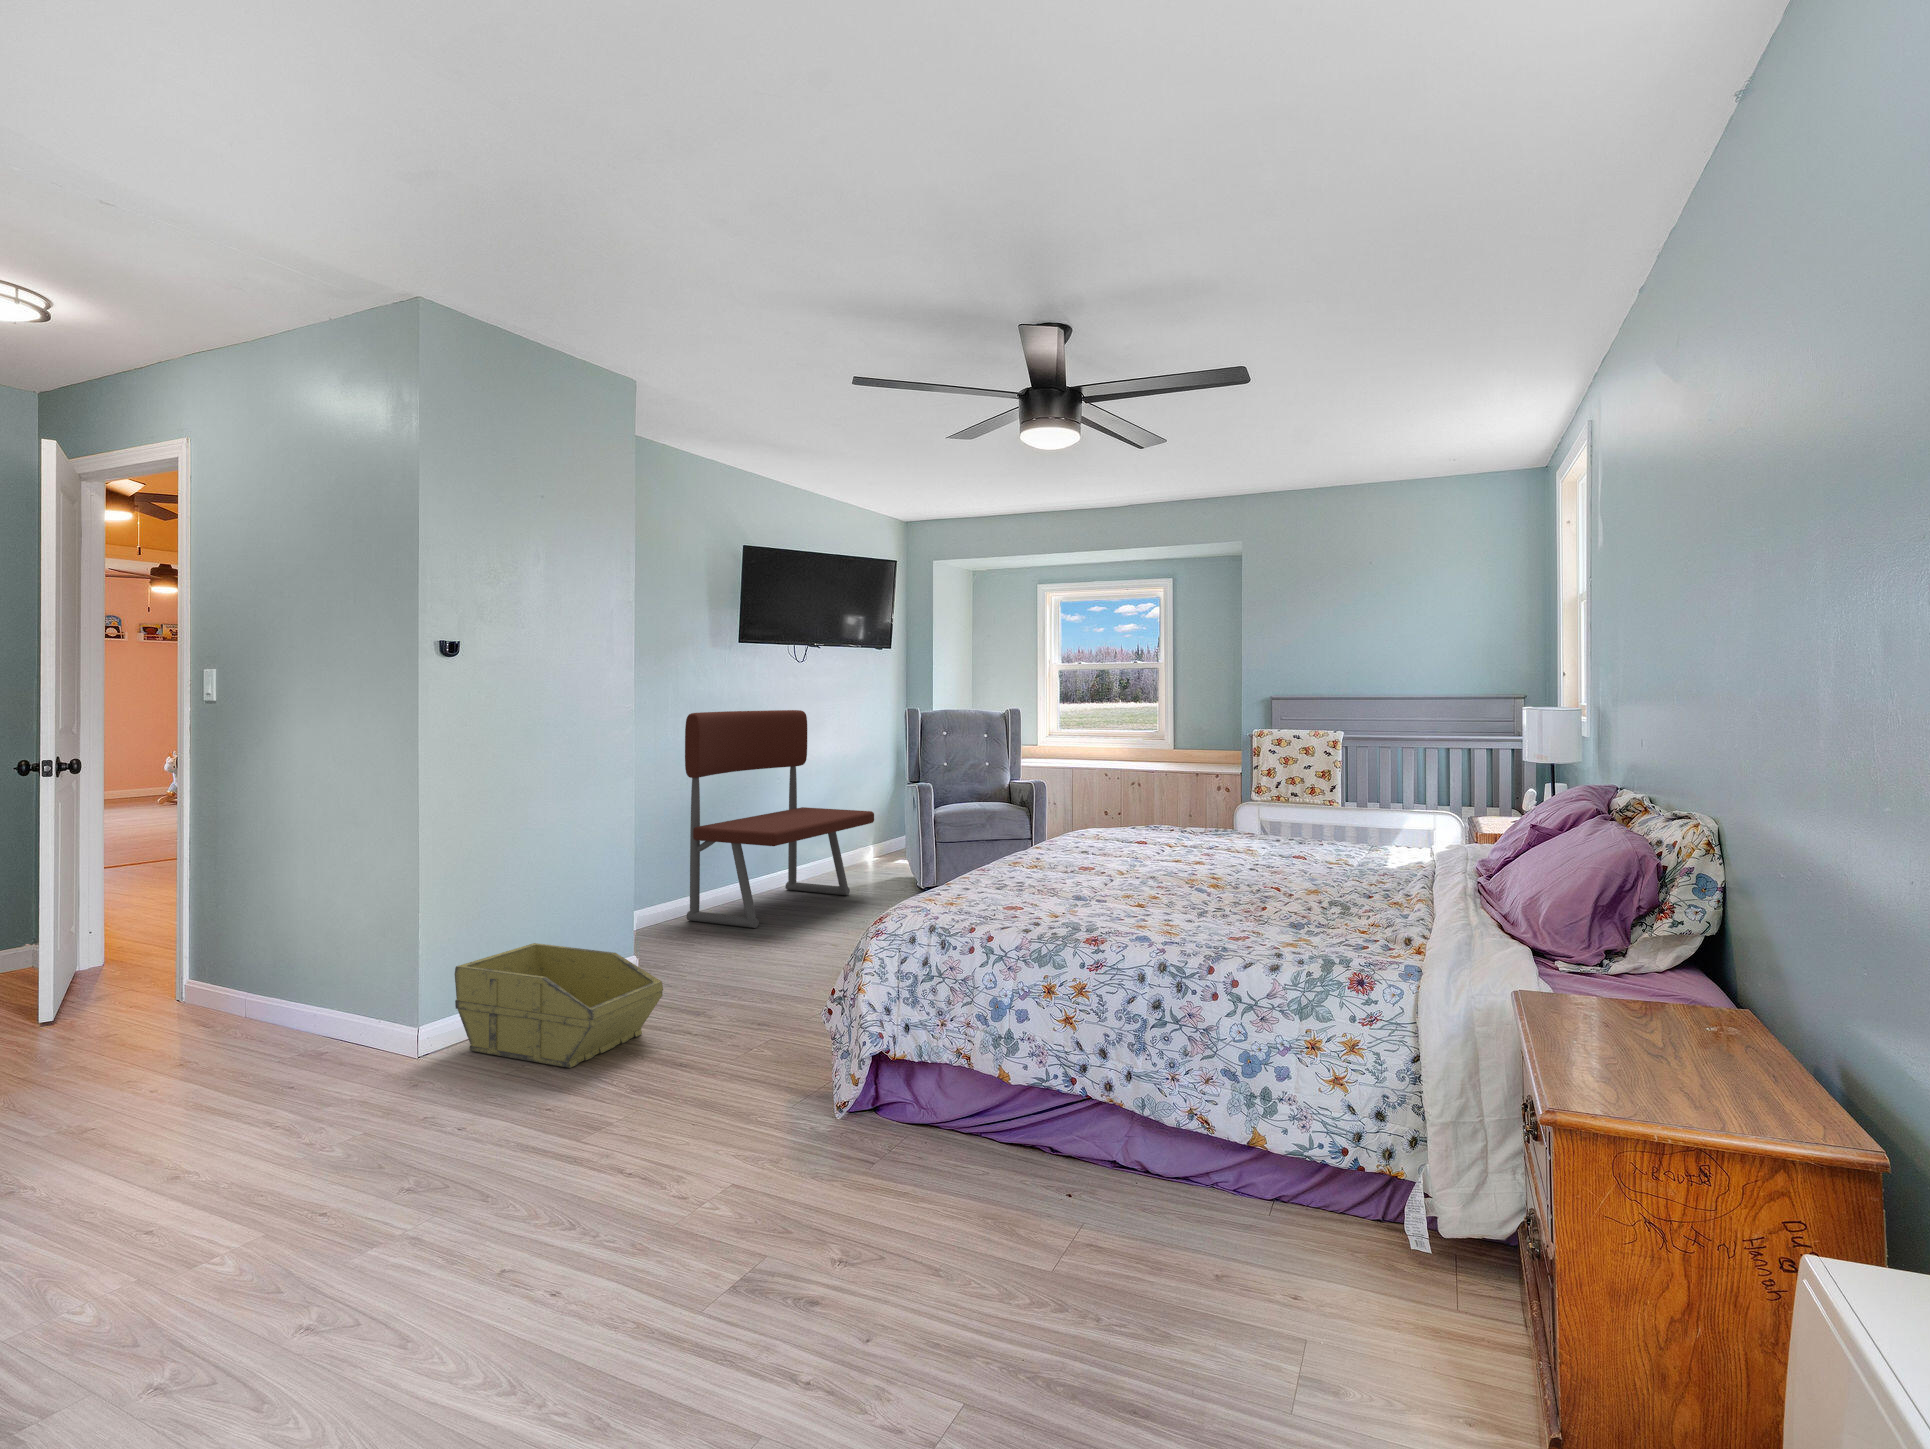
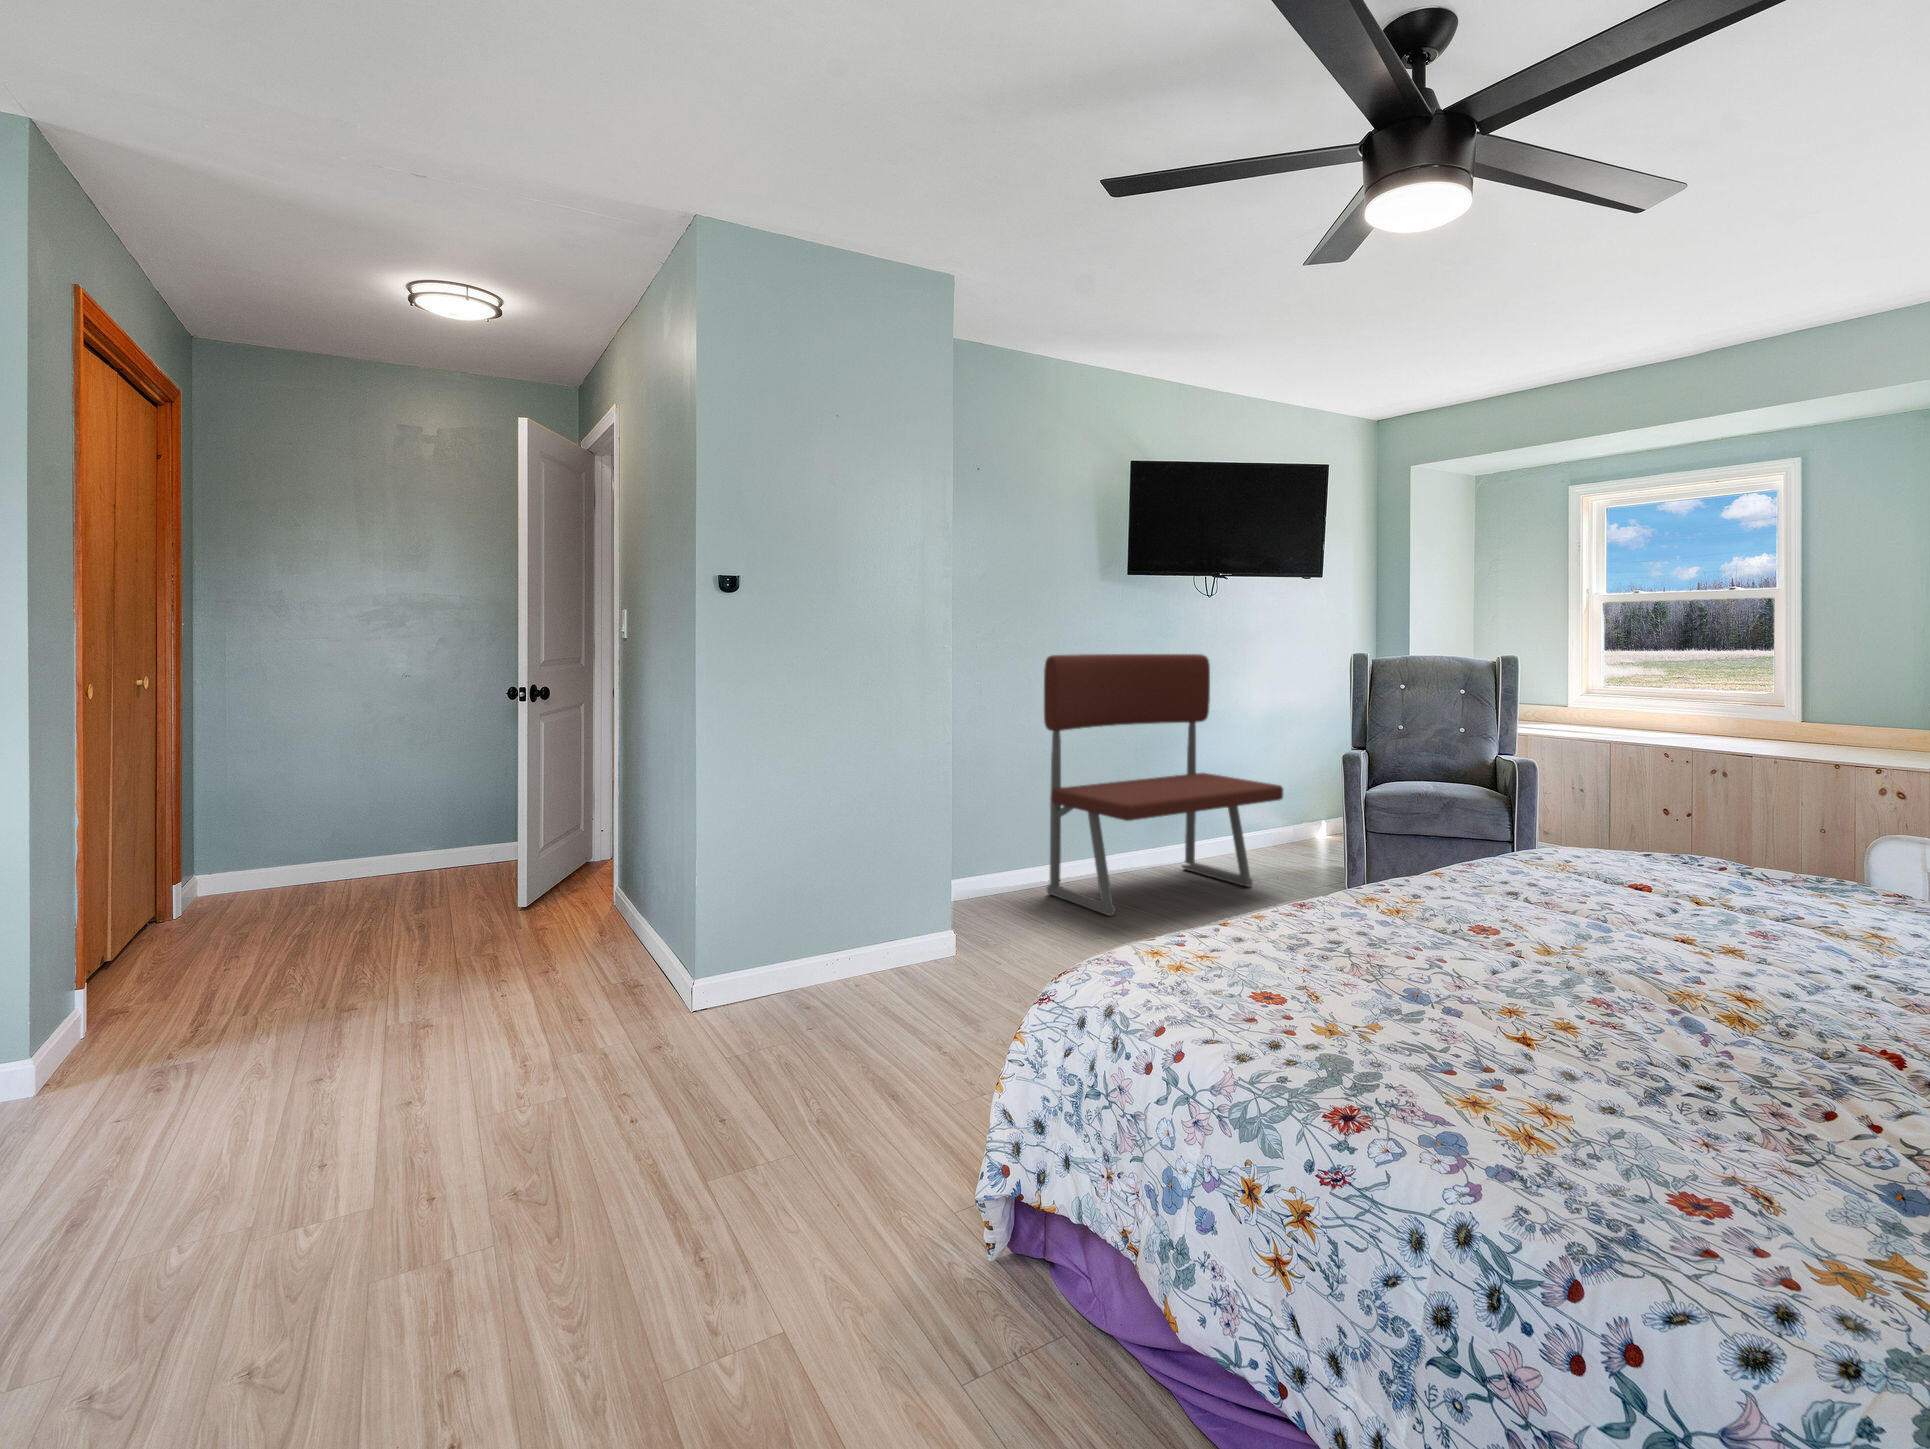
storage bin: present [455,943,663,1068] -> none [705,910,895,1072]

